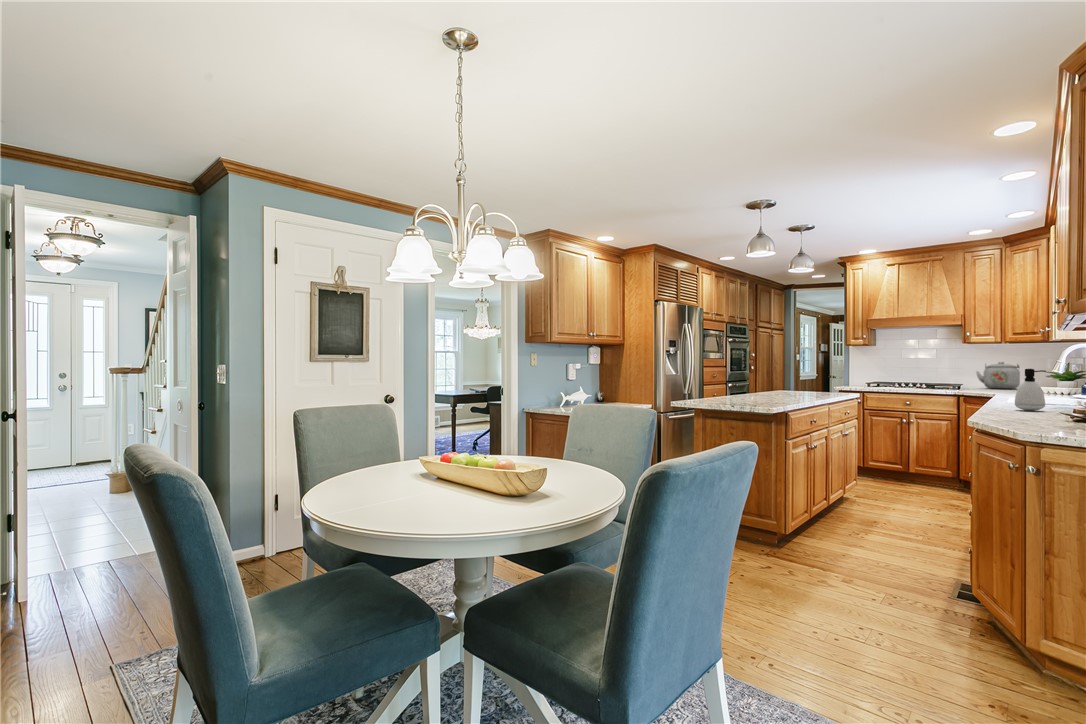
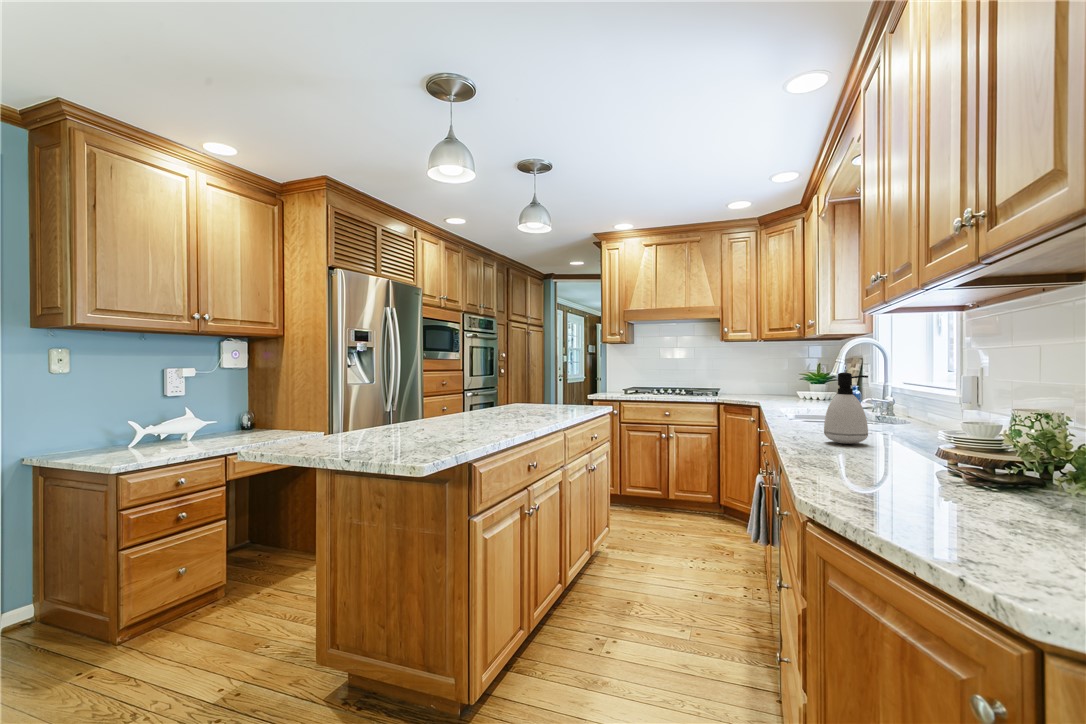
kettle: present [977,362,1020,389] -> none [732,362,773,393]

